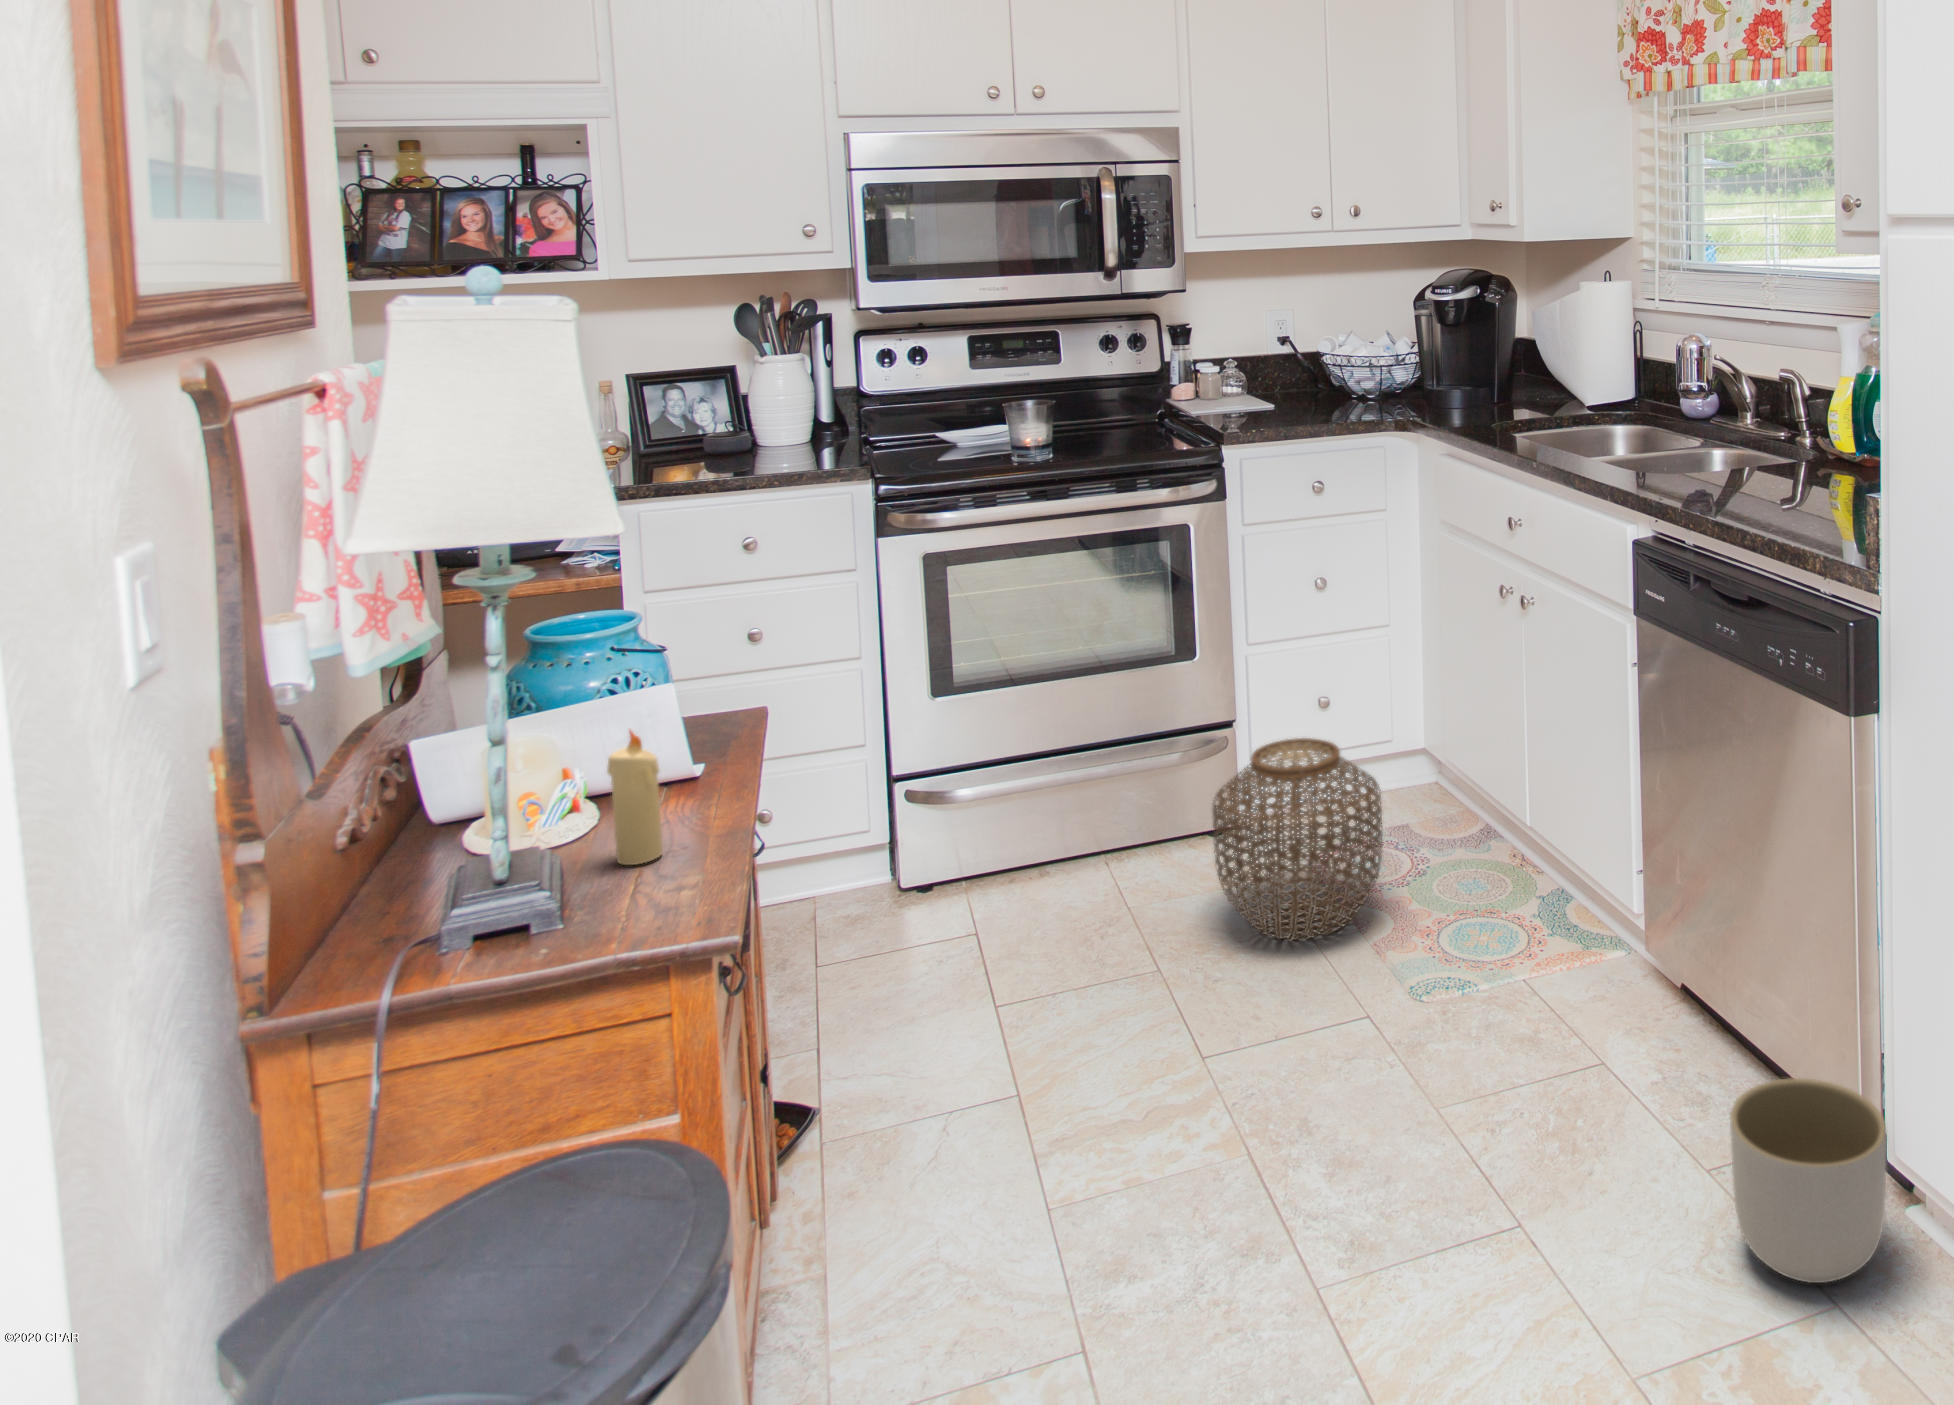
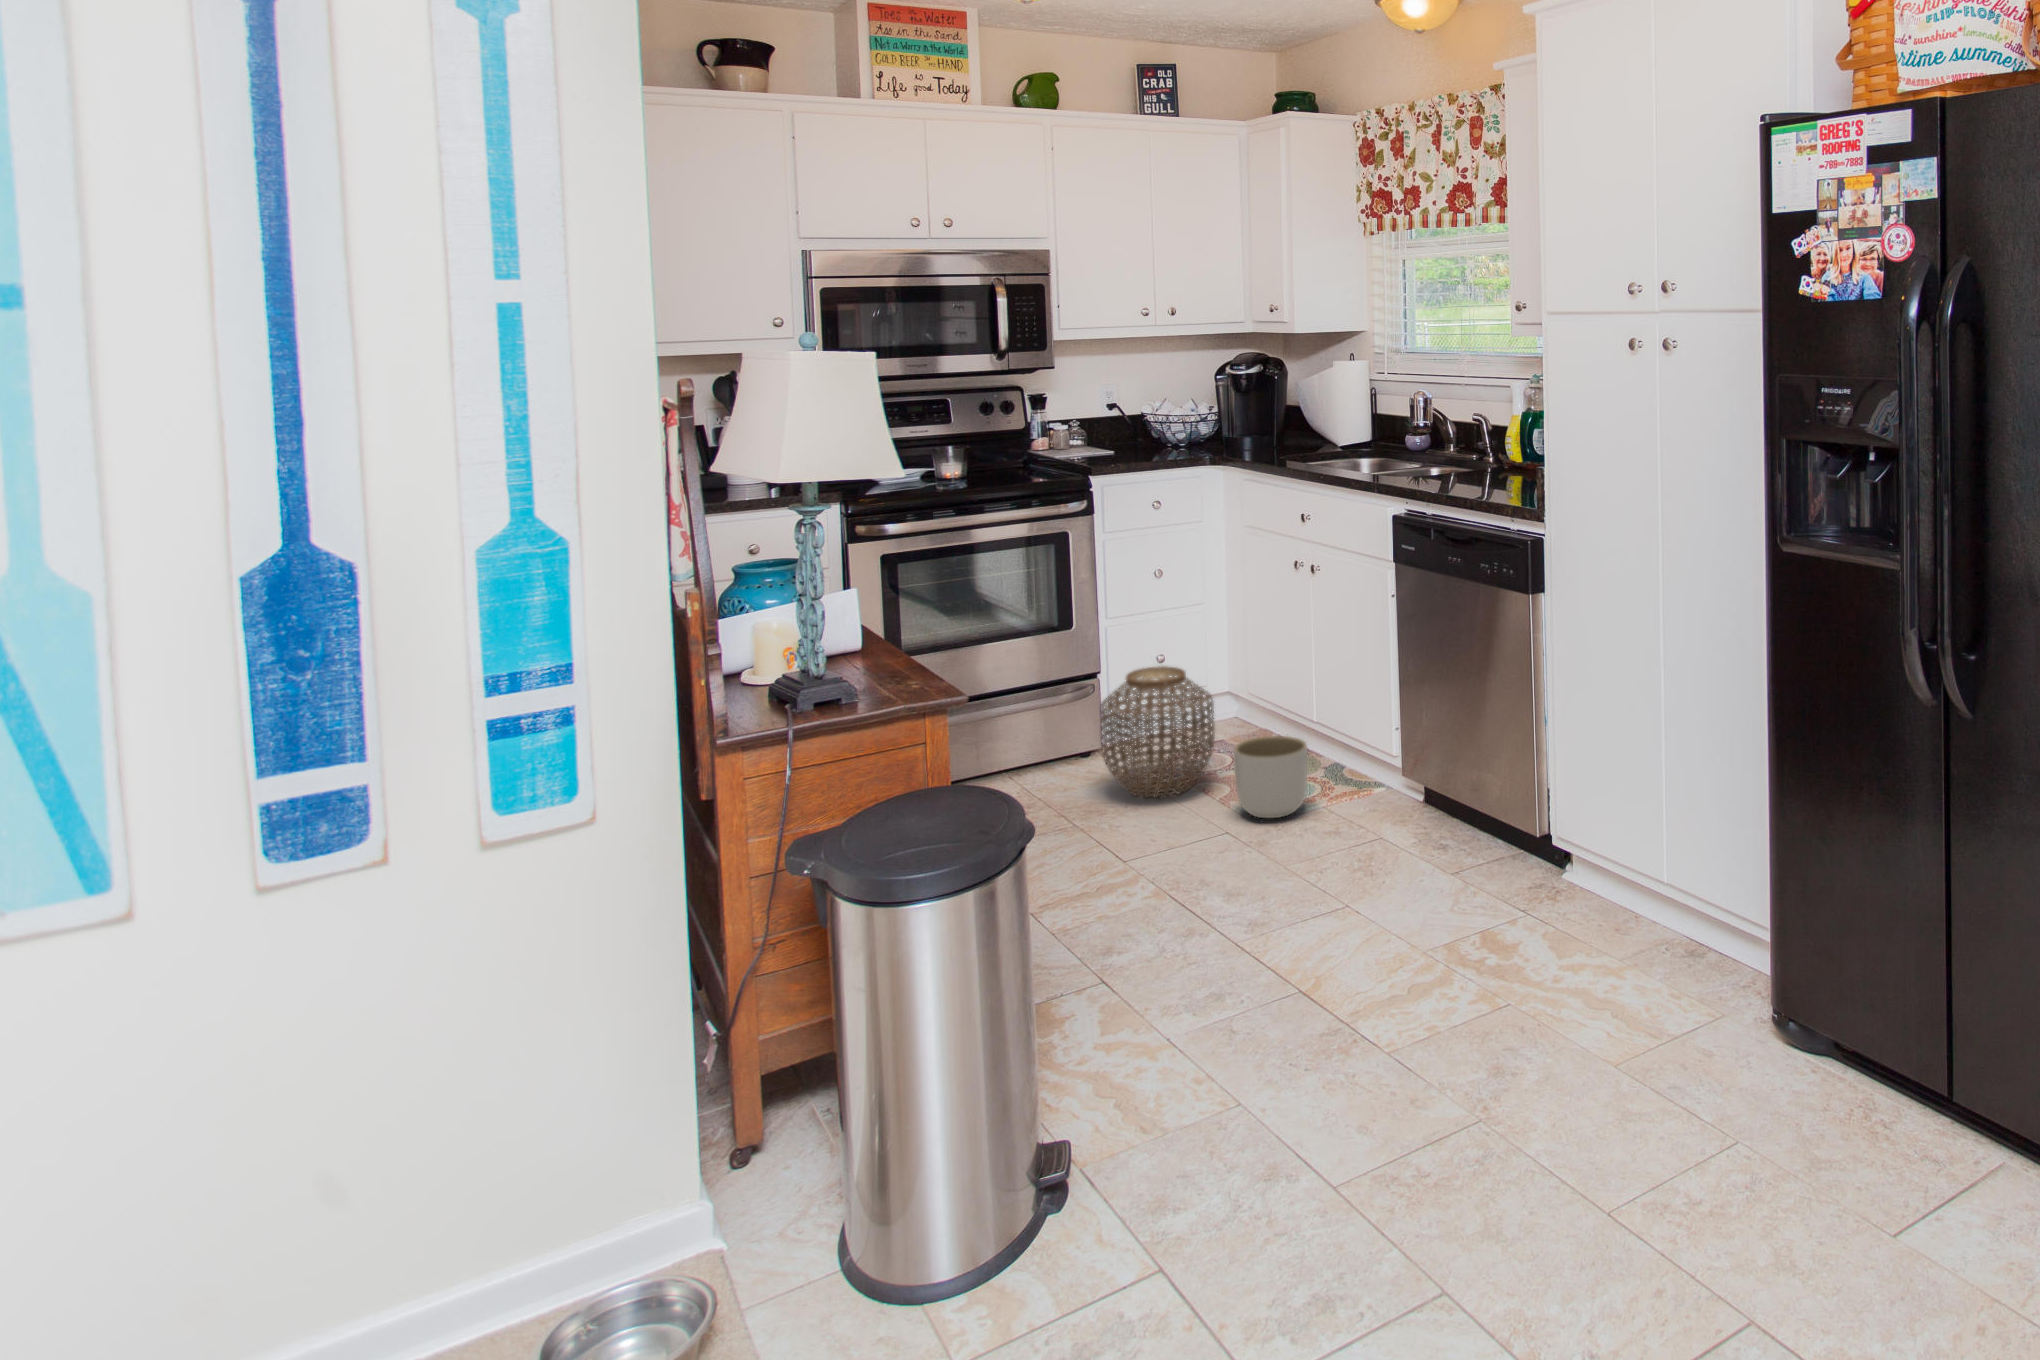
candle: present [607,731,663,865] -> none [839,598,867,674]
planter: present [1730,1078,1887,1283] -> present [1234,736,1307,818]

